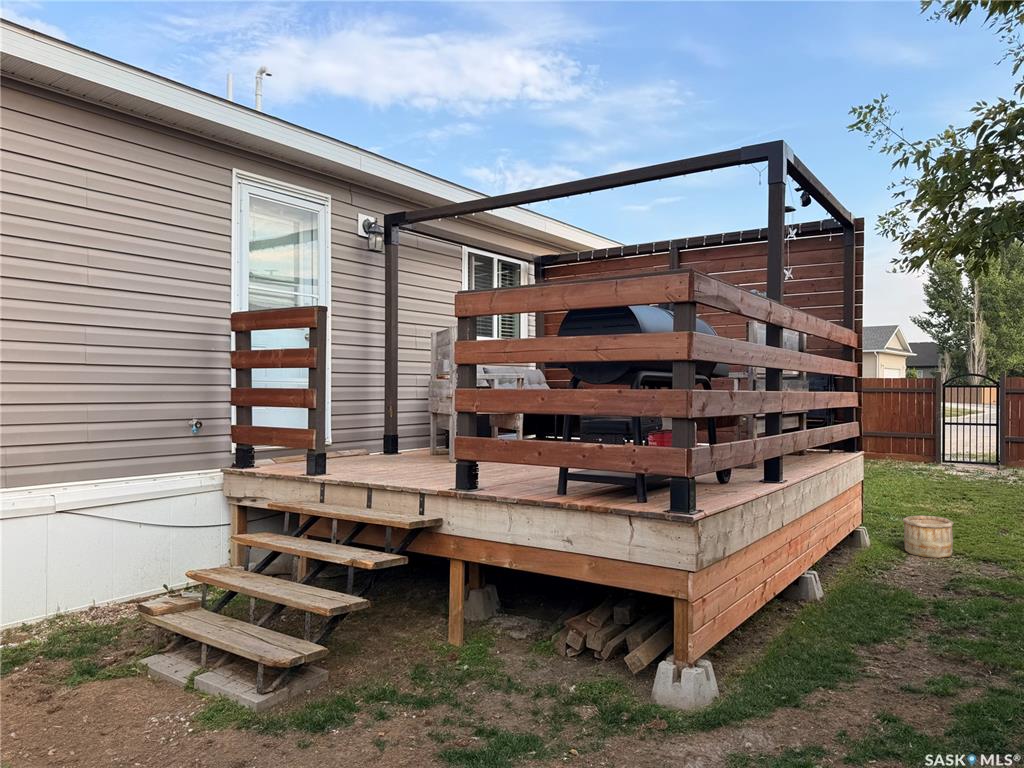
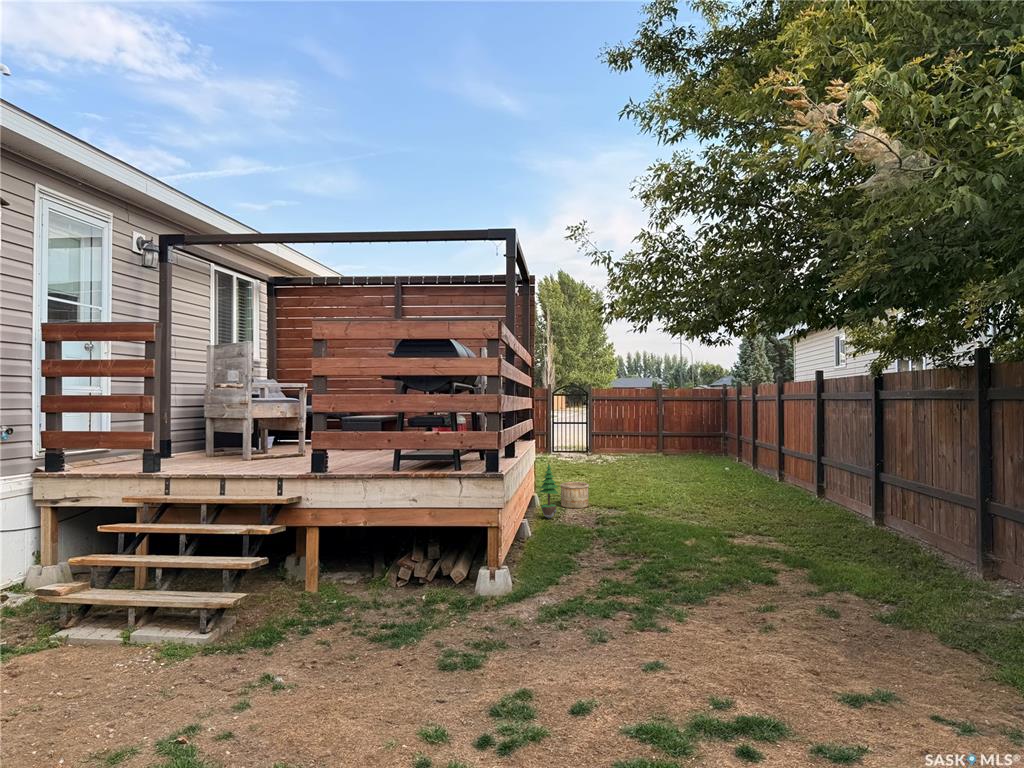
potted tree: none [855,489,888,571] -> present [540,465,558,519]

